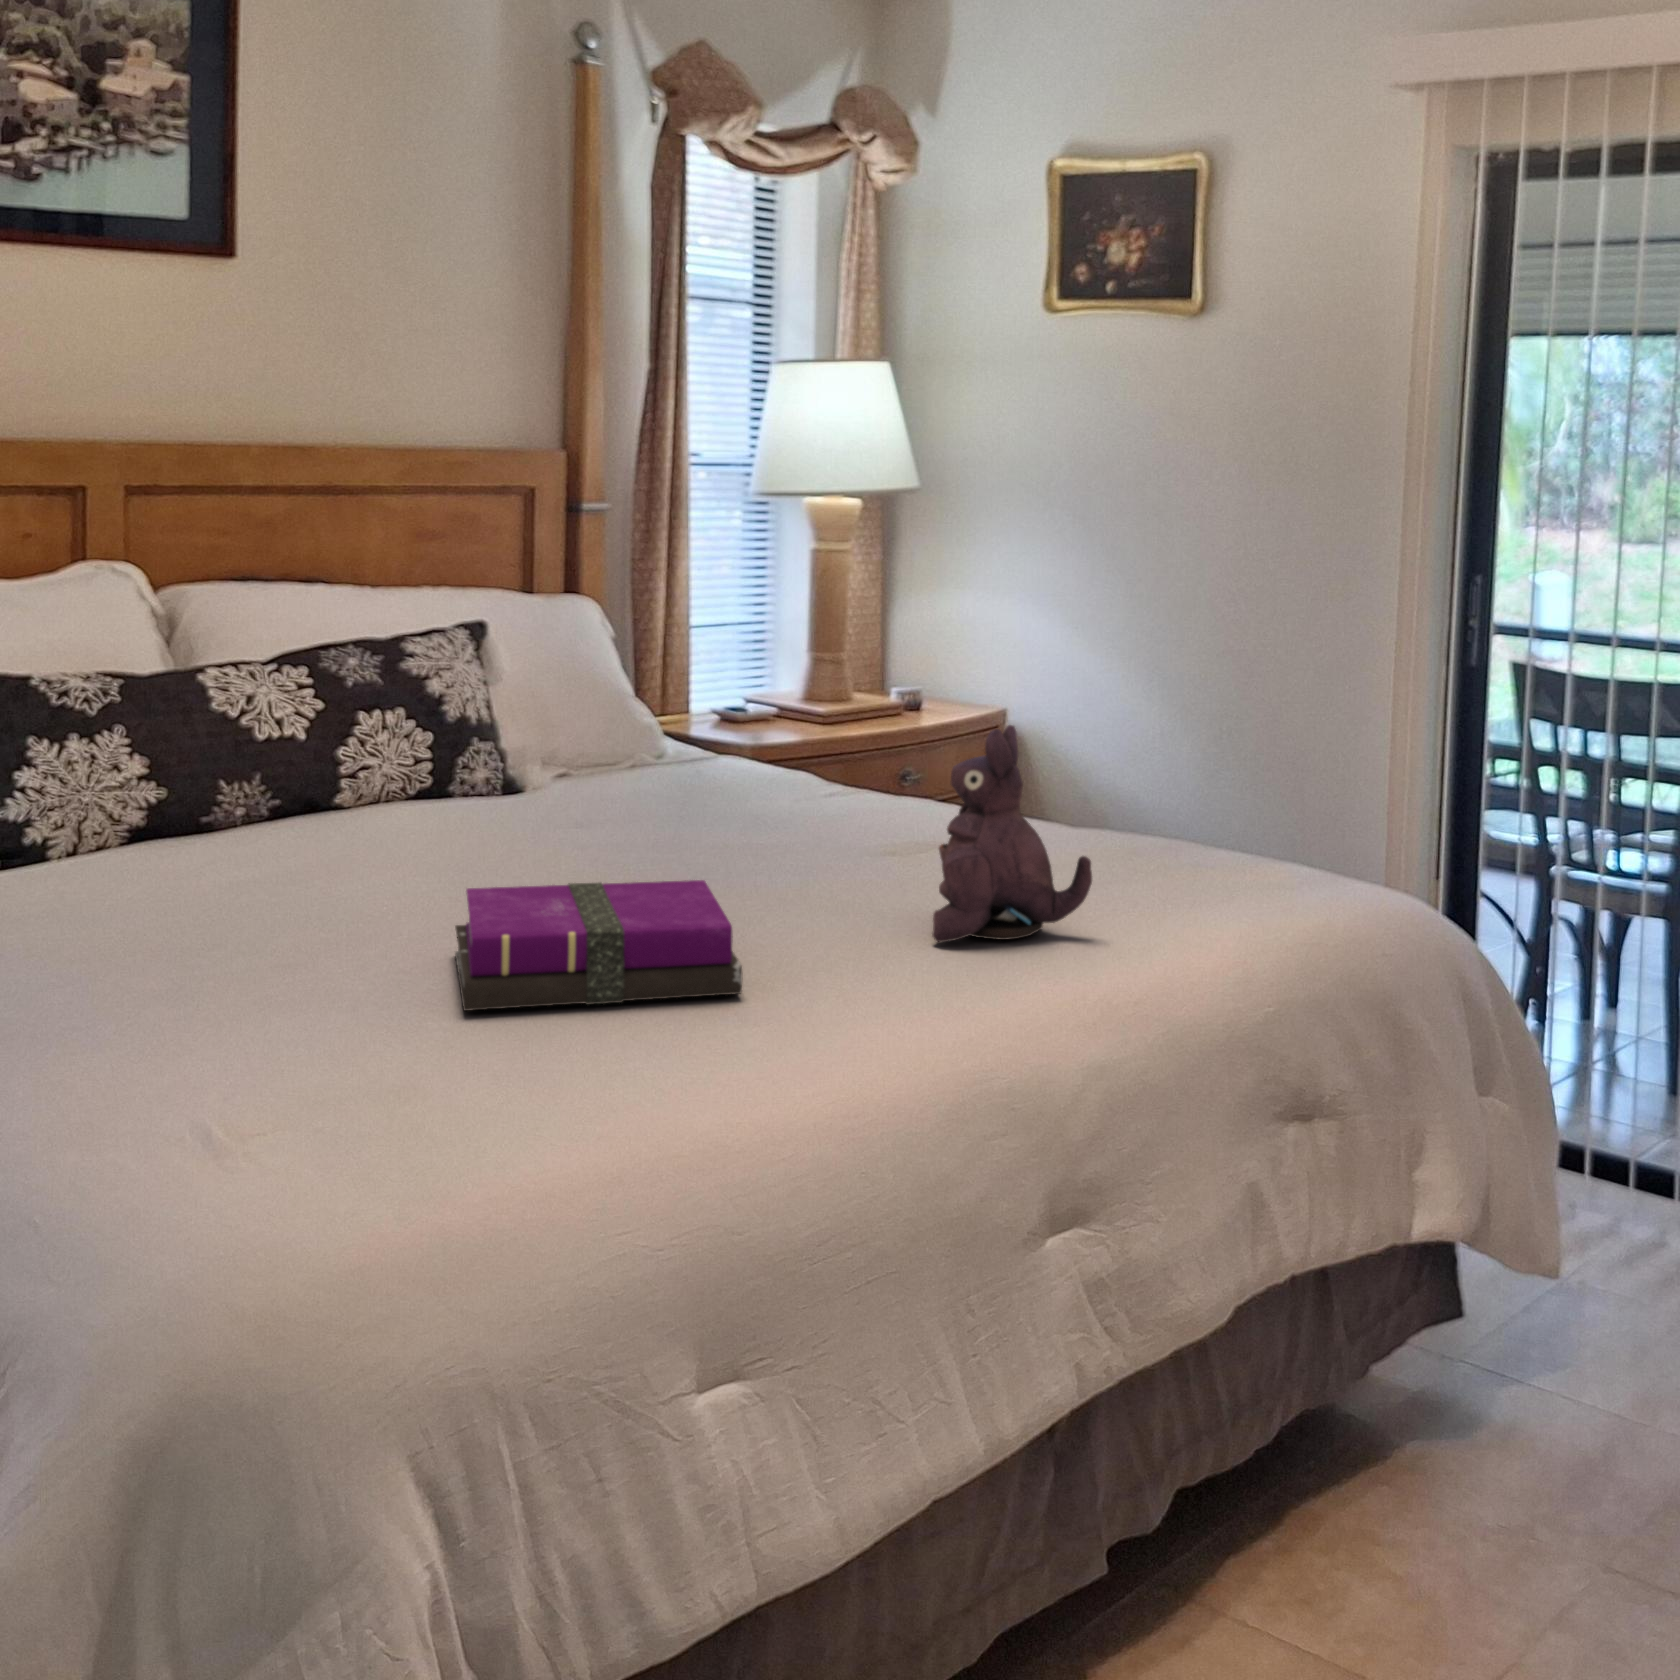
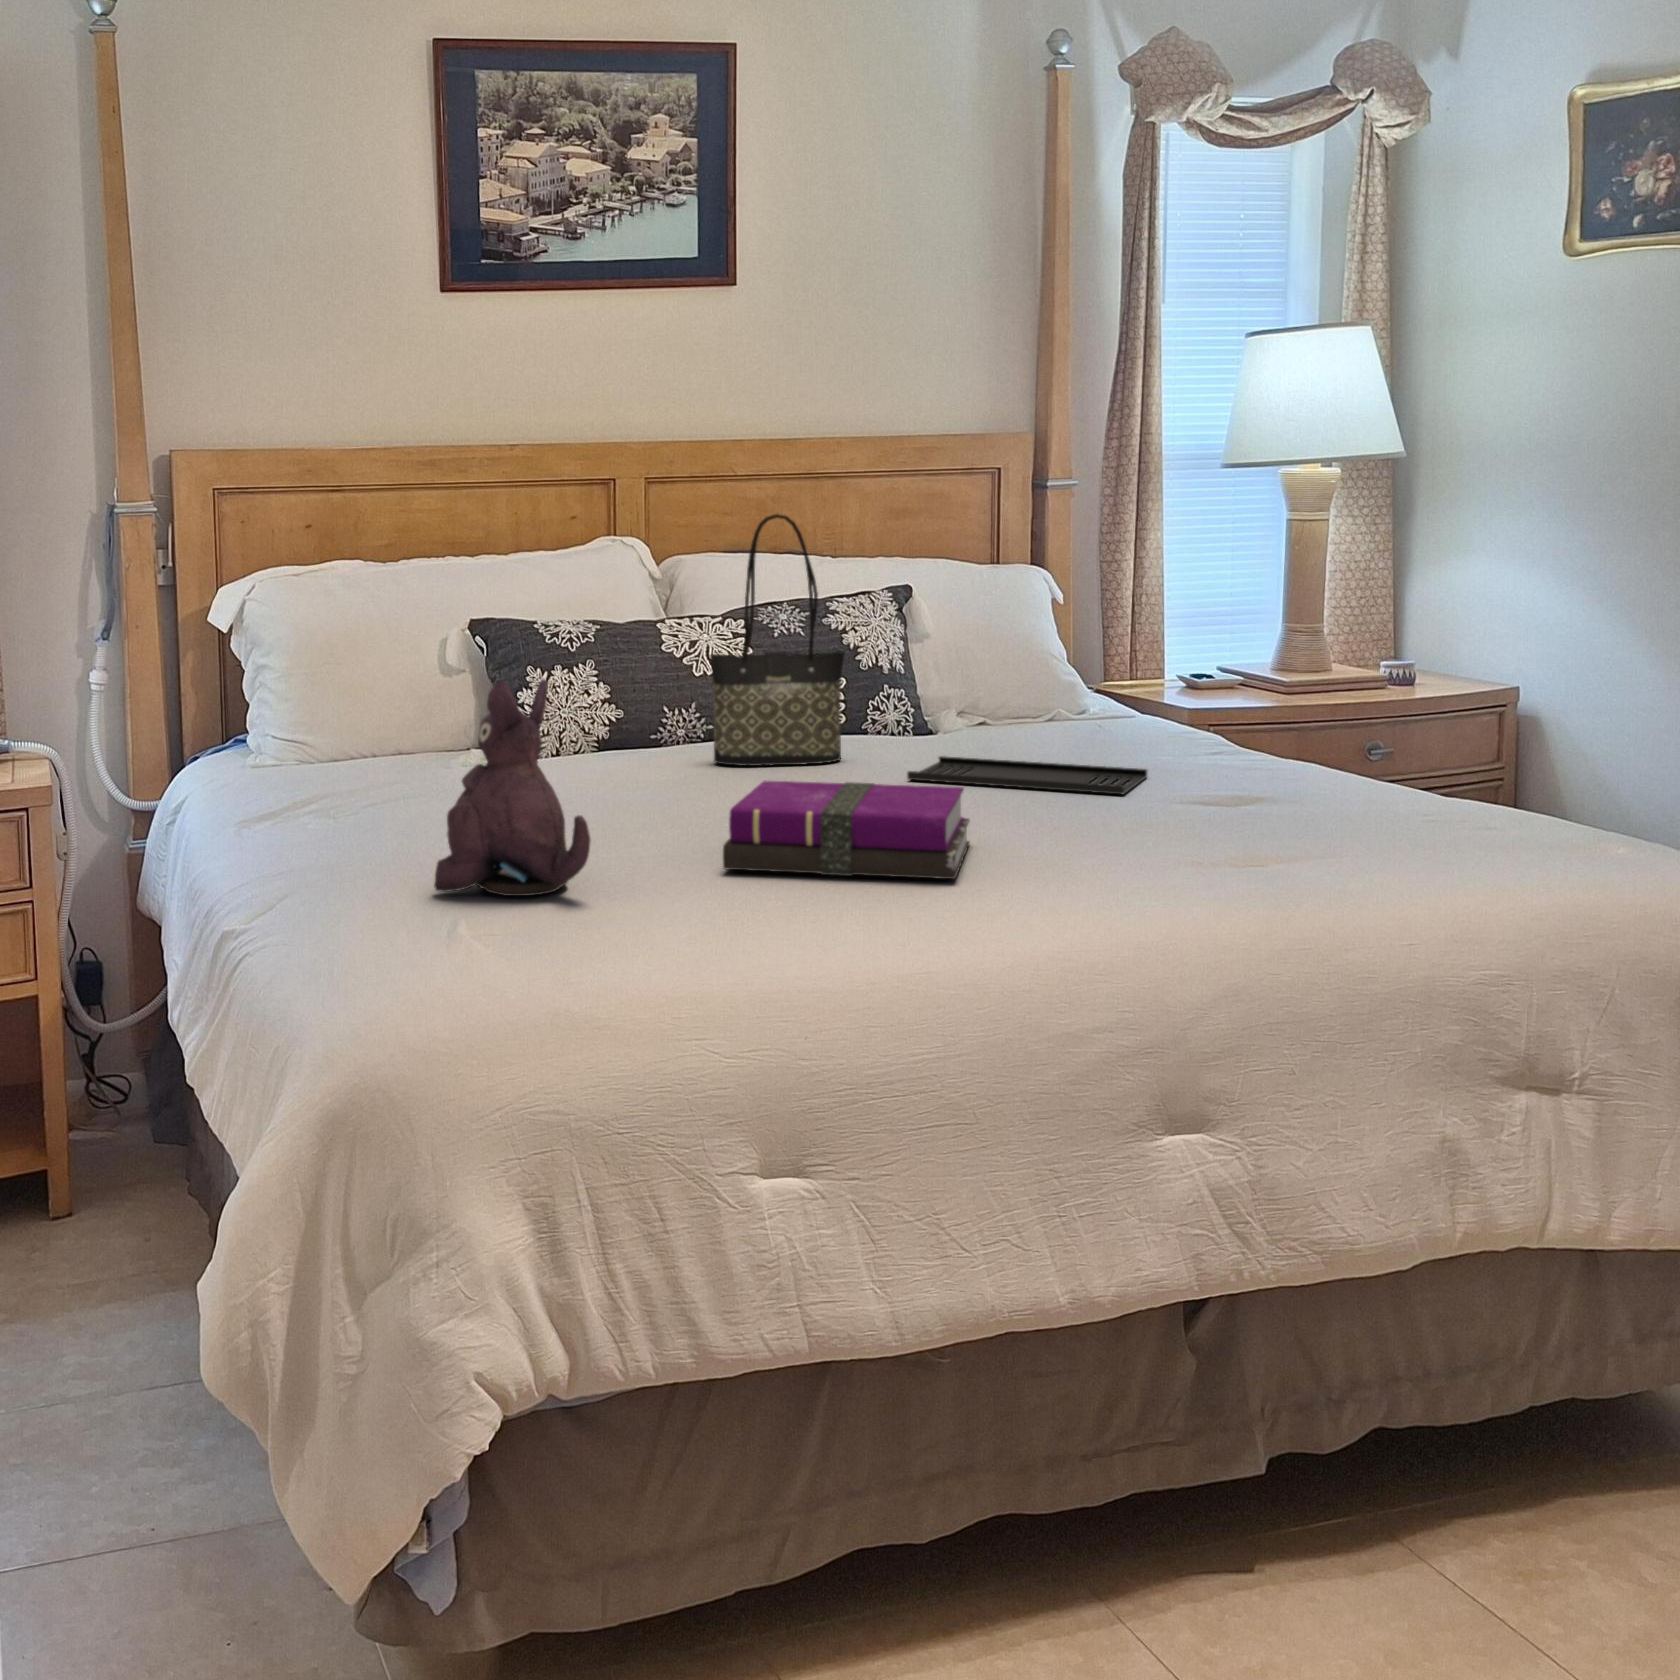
tote bag: none [304,551,465,851] -> present [710,514,844,766]
plush toy: present [932,725,1092,942] -> present [434,679,591,896]
tray: none [561,824,806,861] -> present [907,756,1148,794]

